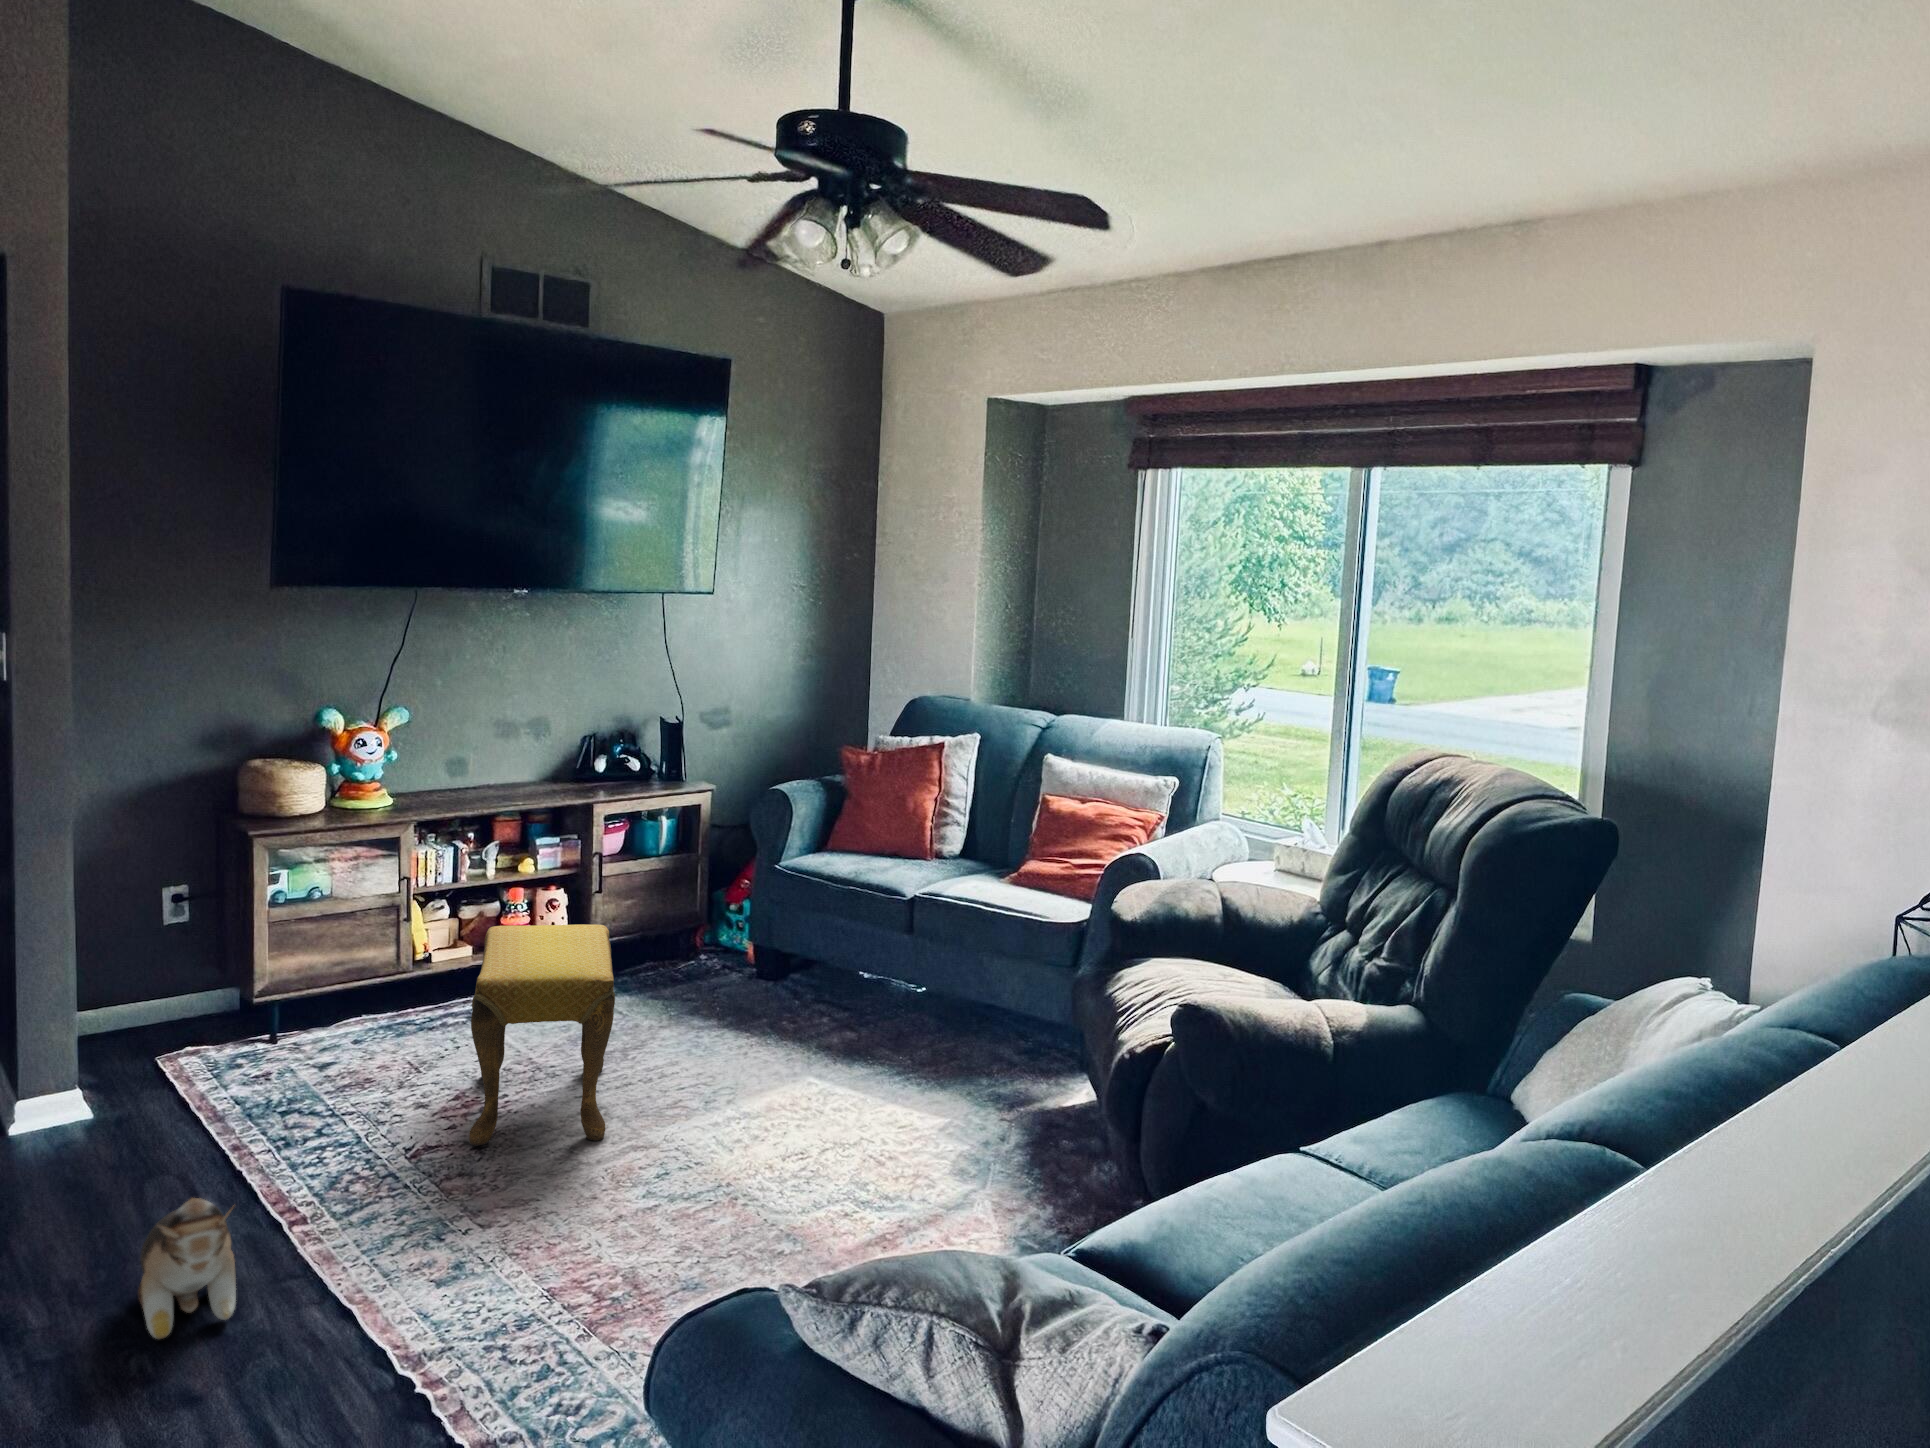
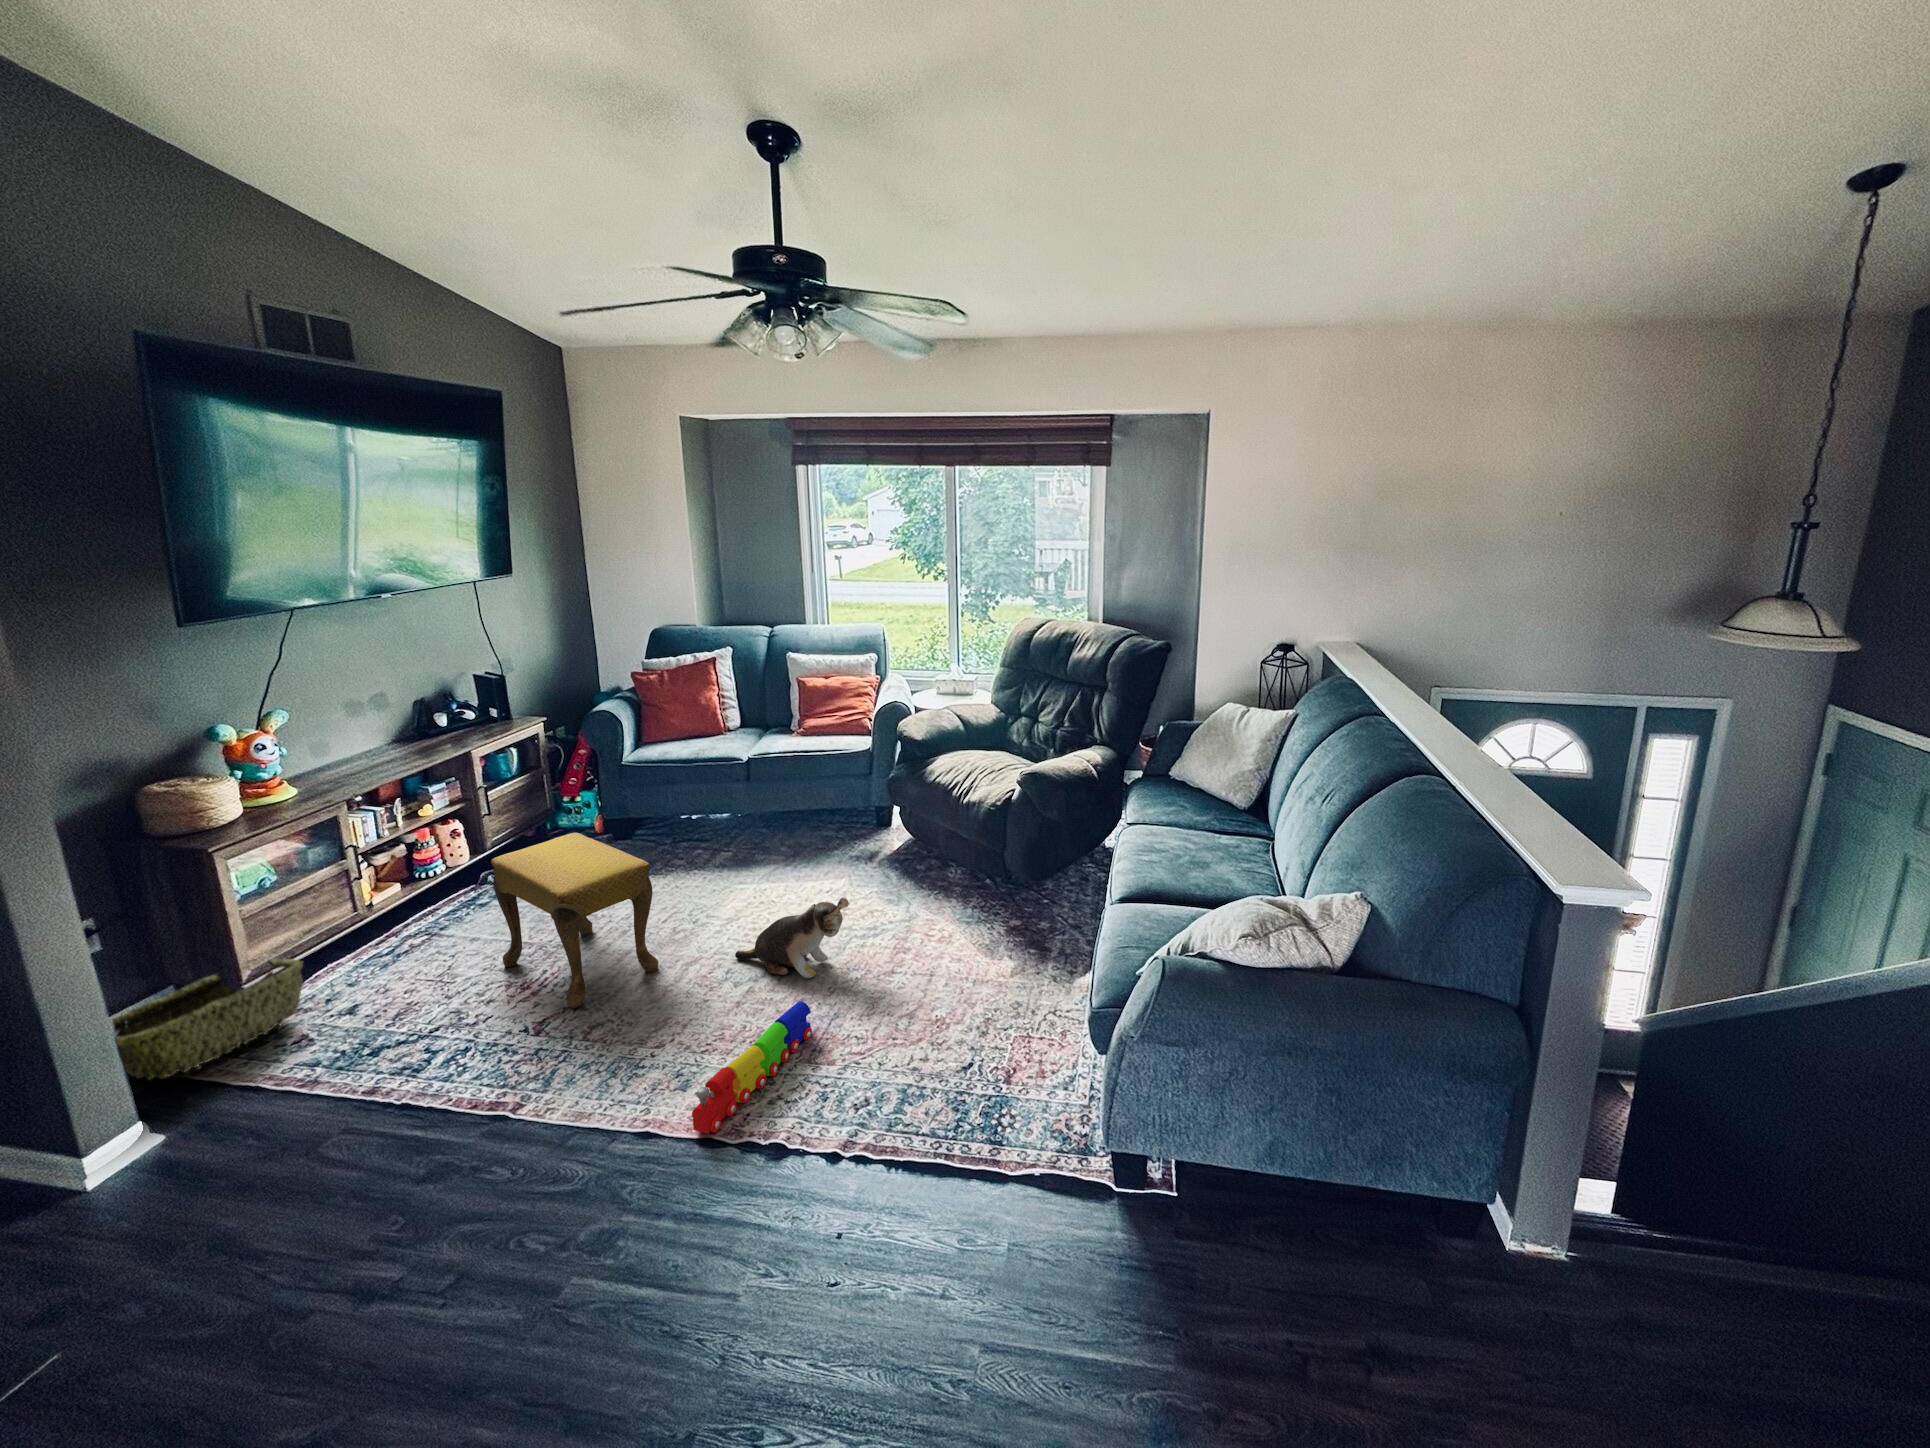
woven basket: none [102,977,296,1067] -> present [112,958,304,1080]
plush toy: present [137,1198,236,1339] -> present [735,898,849,978]
toy train: none [379,1233,643,1347] -> present [692,1001,812,1133]

